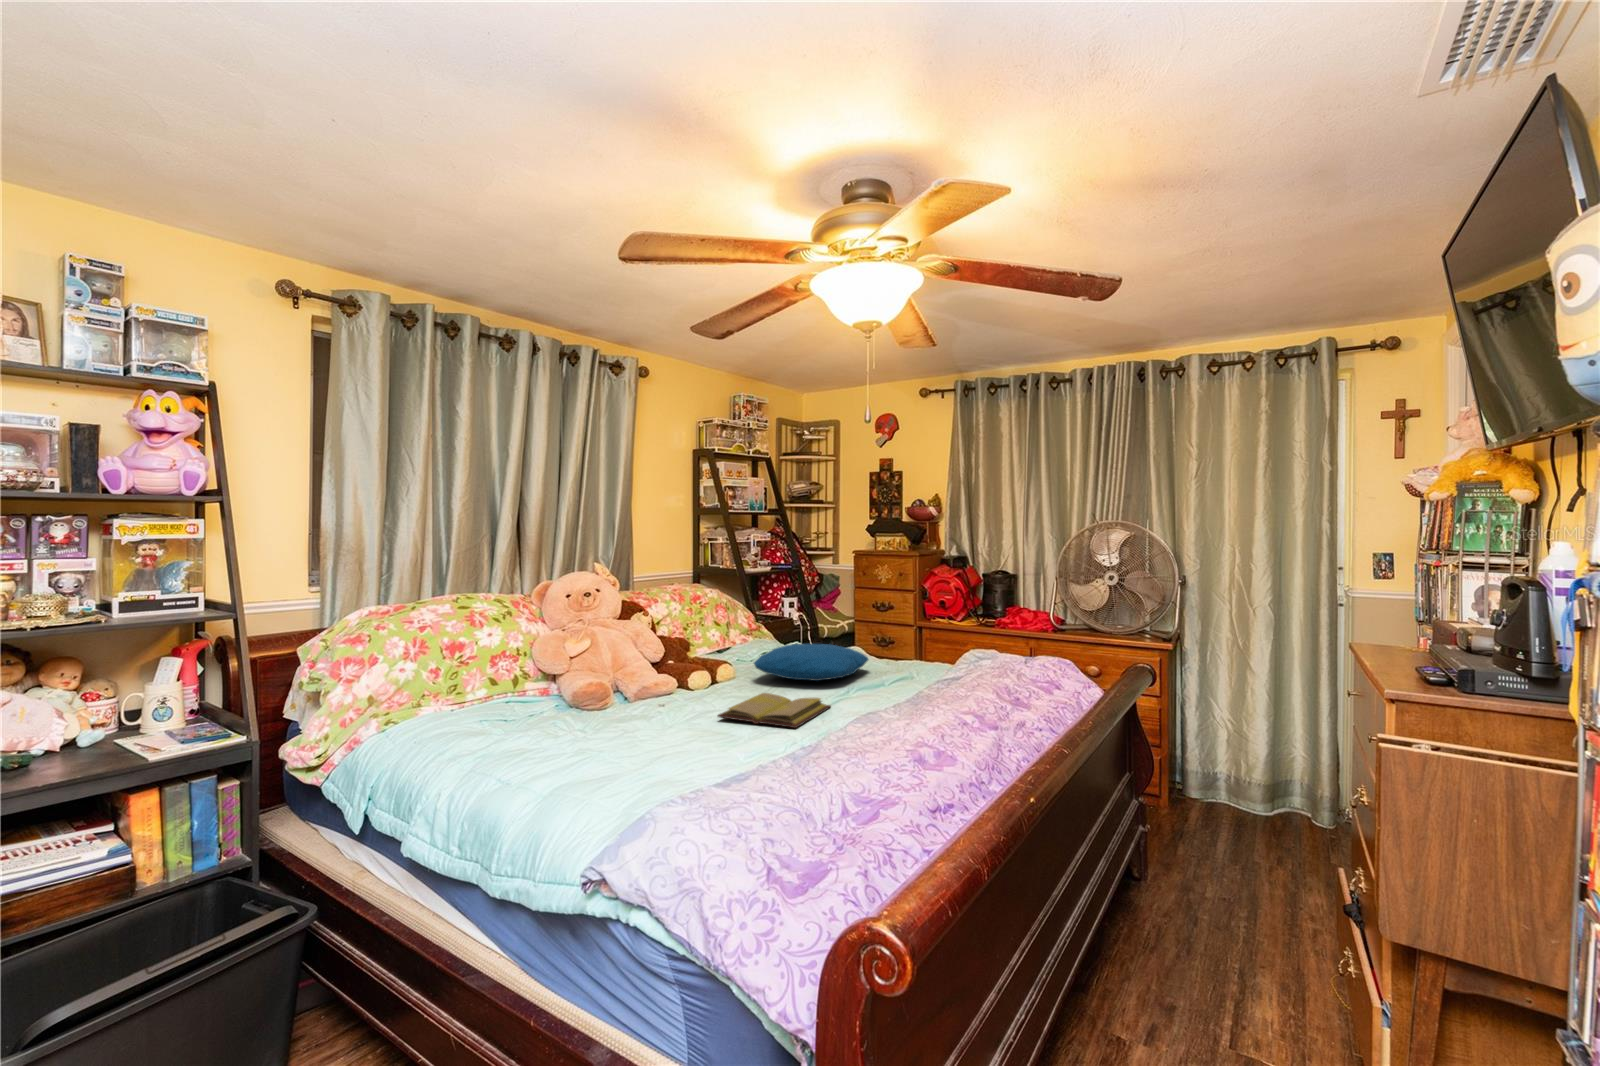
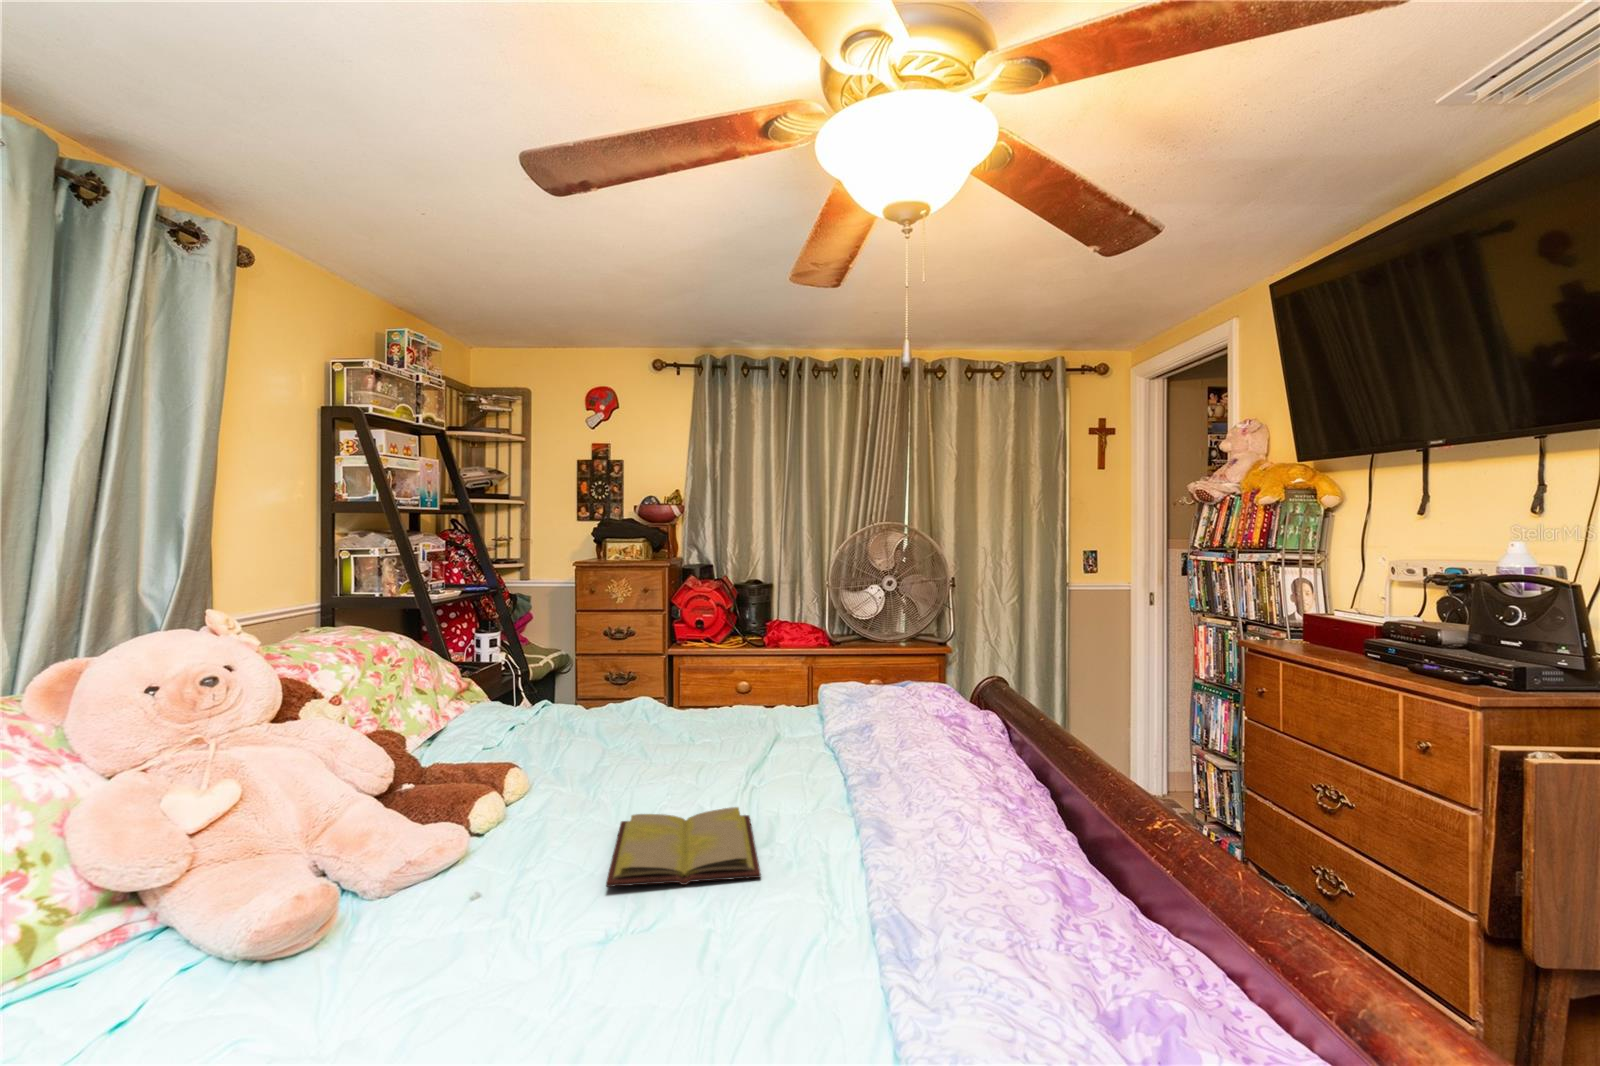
pillow: present [754,644,868,681] -> none [556,708,713,775]

